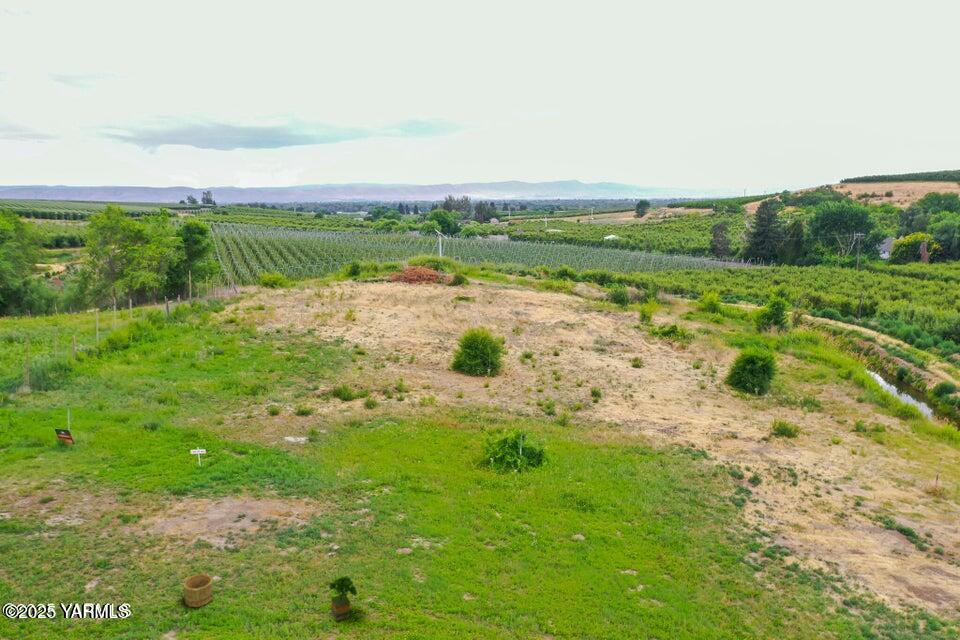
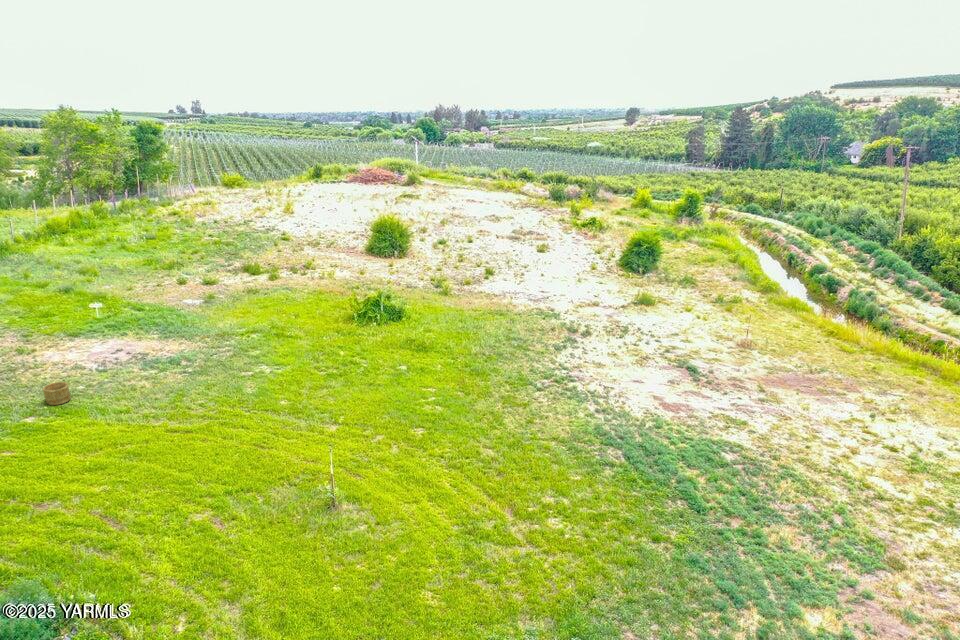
potted tree: present [329,576,357,621] -> none [155,382,180,415]

